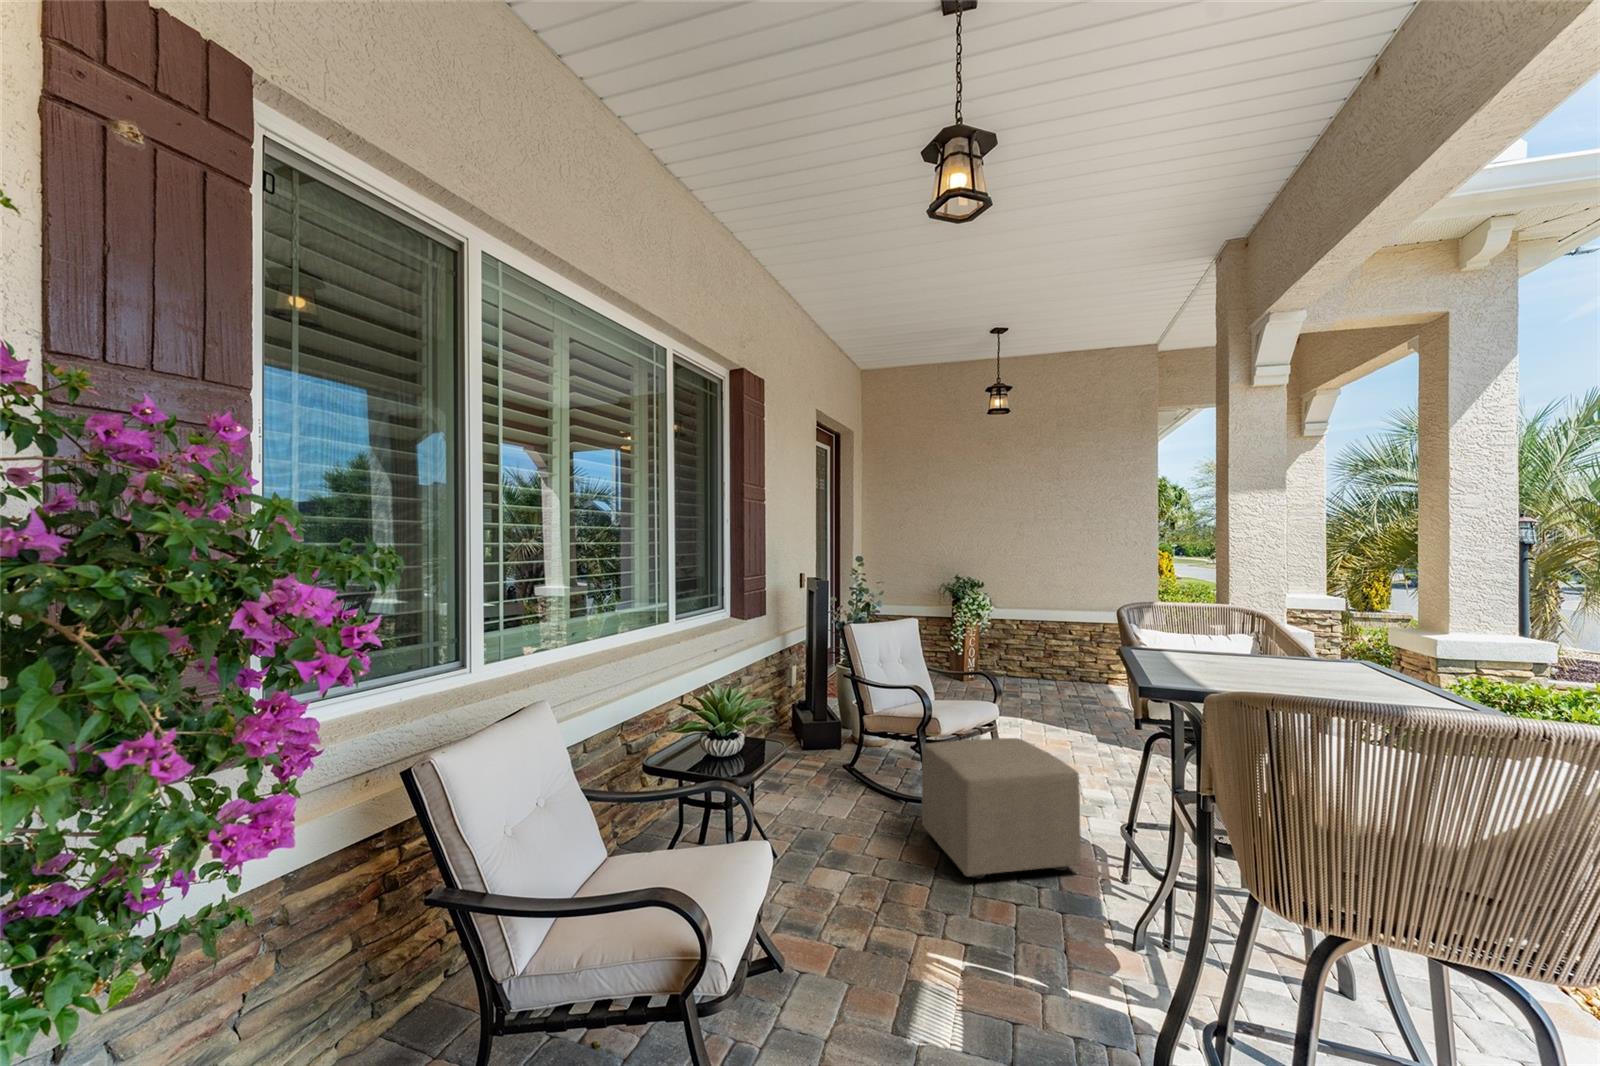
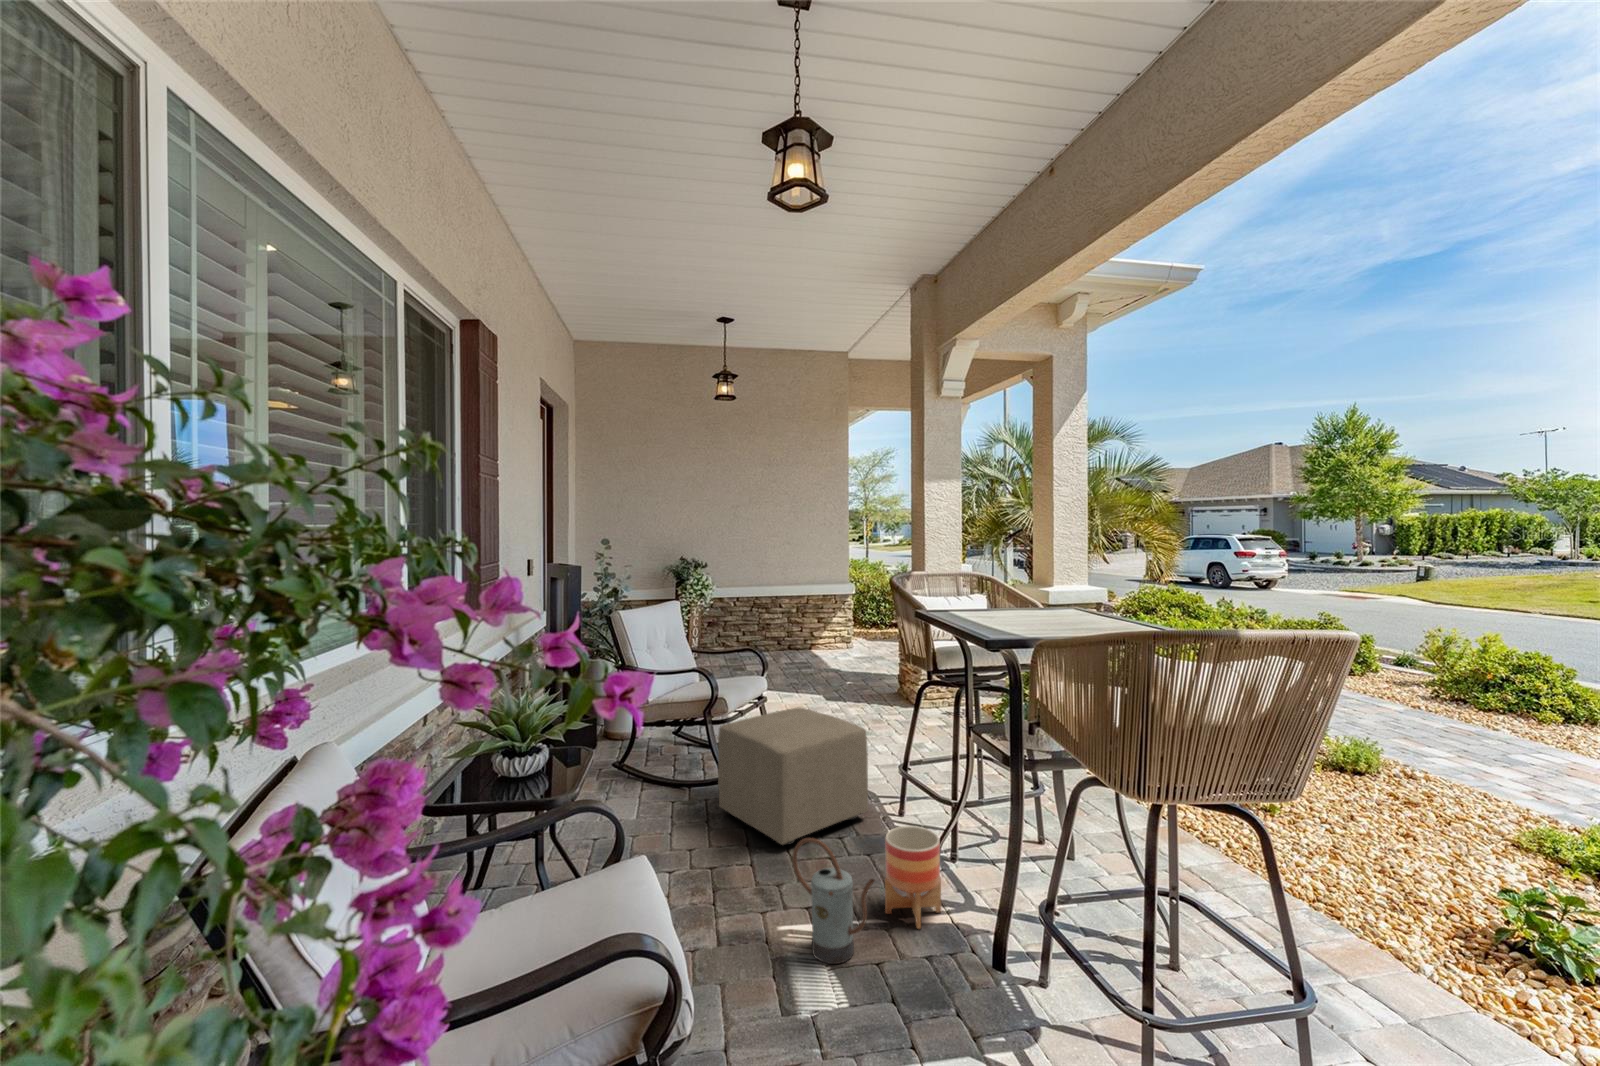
watering can: none [939,868,1010,1011] -> present [792,838,875,964]
planter: none [1051,884,1120,1006] -> present [885,826,941,929]

